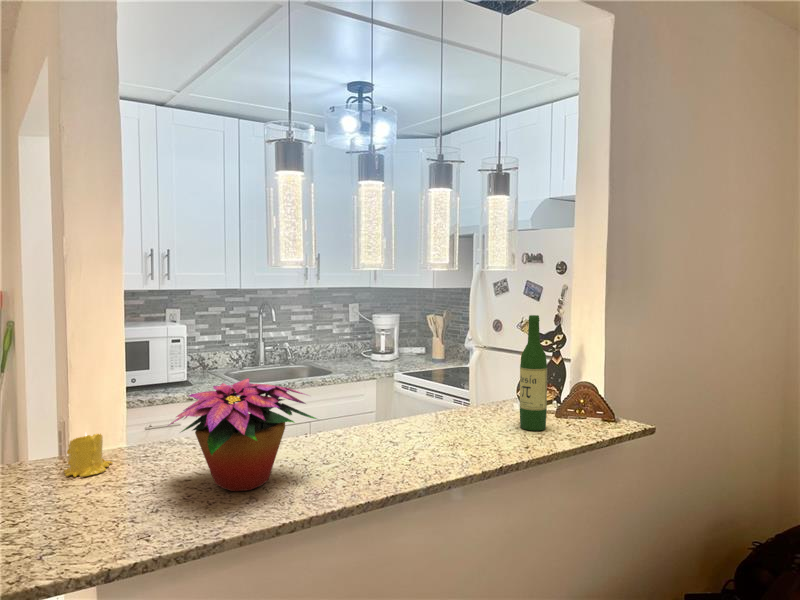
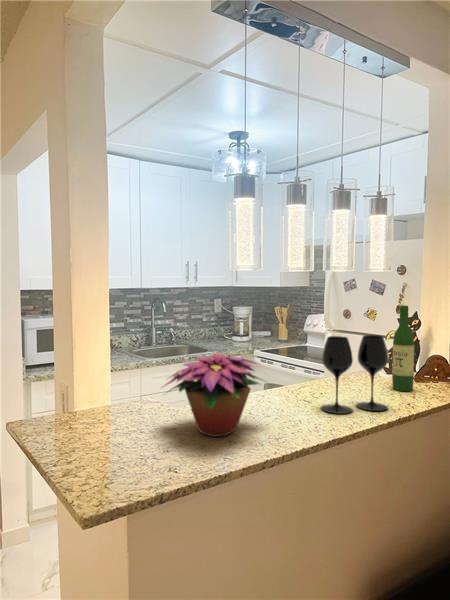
wine glass: none [404,355,495,461] -> present [321,335,388,414]
candle: present [64,434,113,477] -> none [76,392,109,427]

